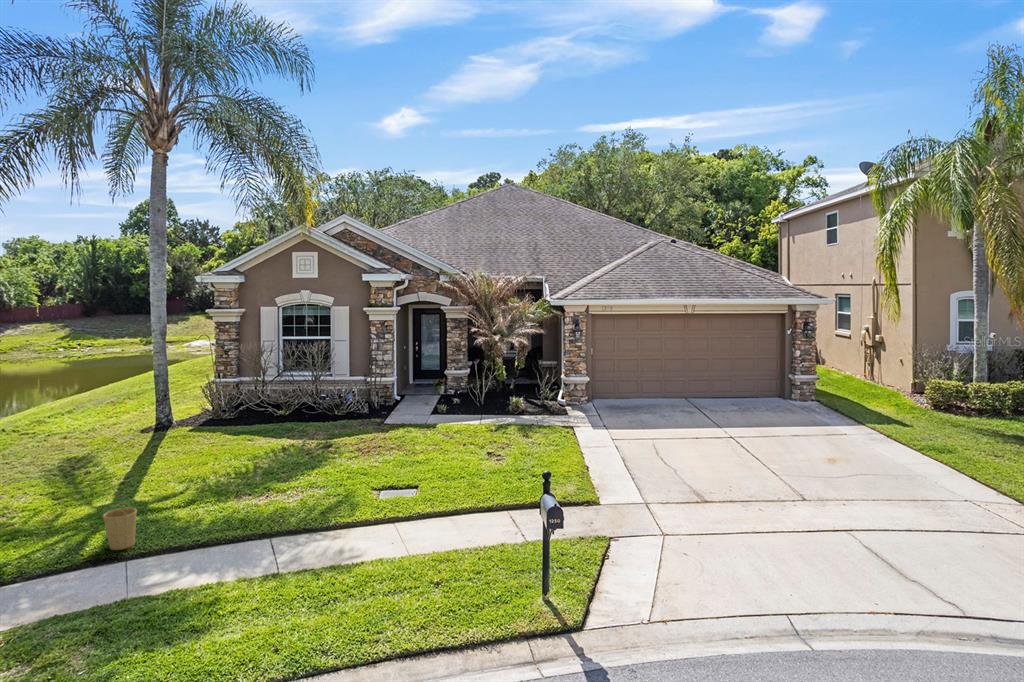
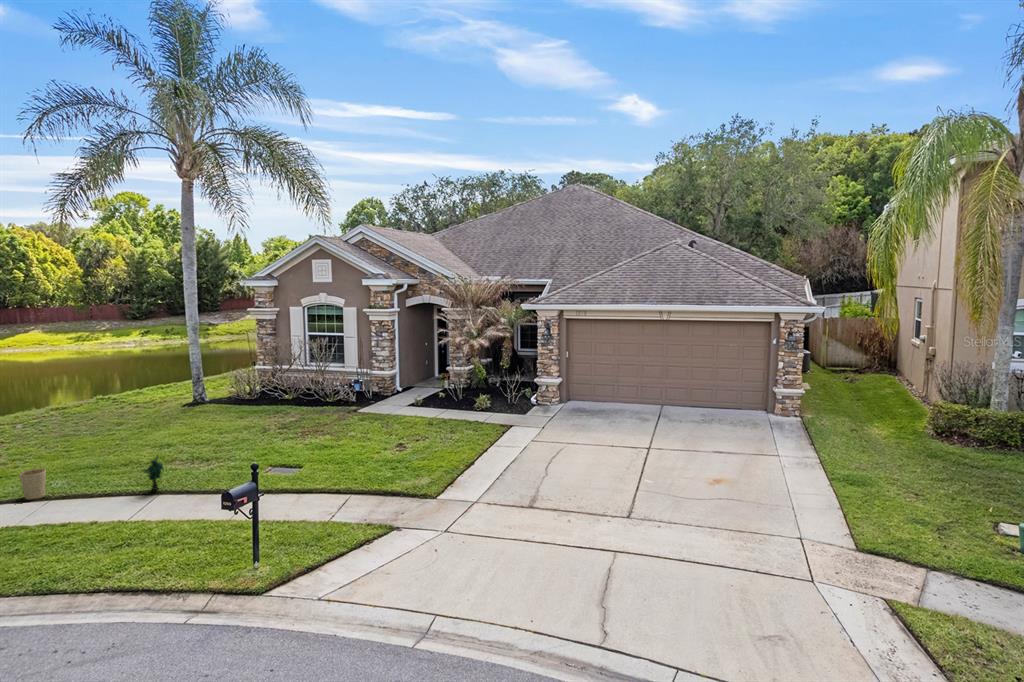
decorative plant: none [268,478,293,521] -> present [145,456,164,490]

